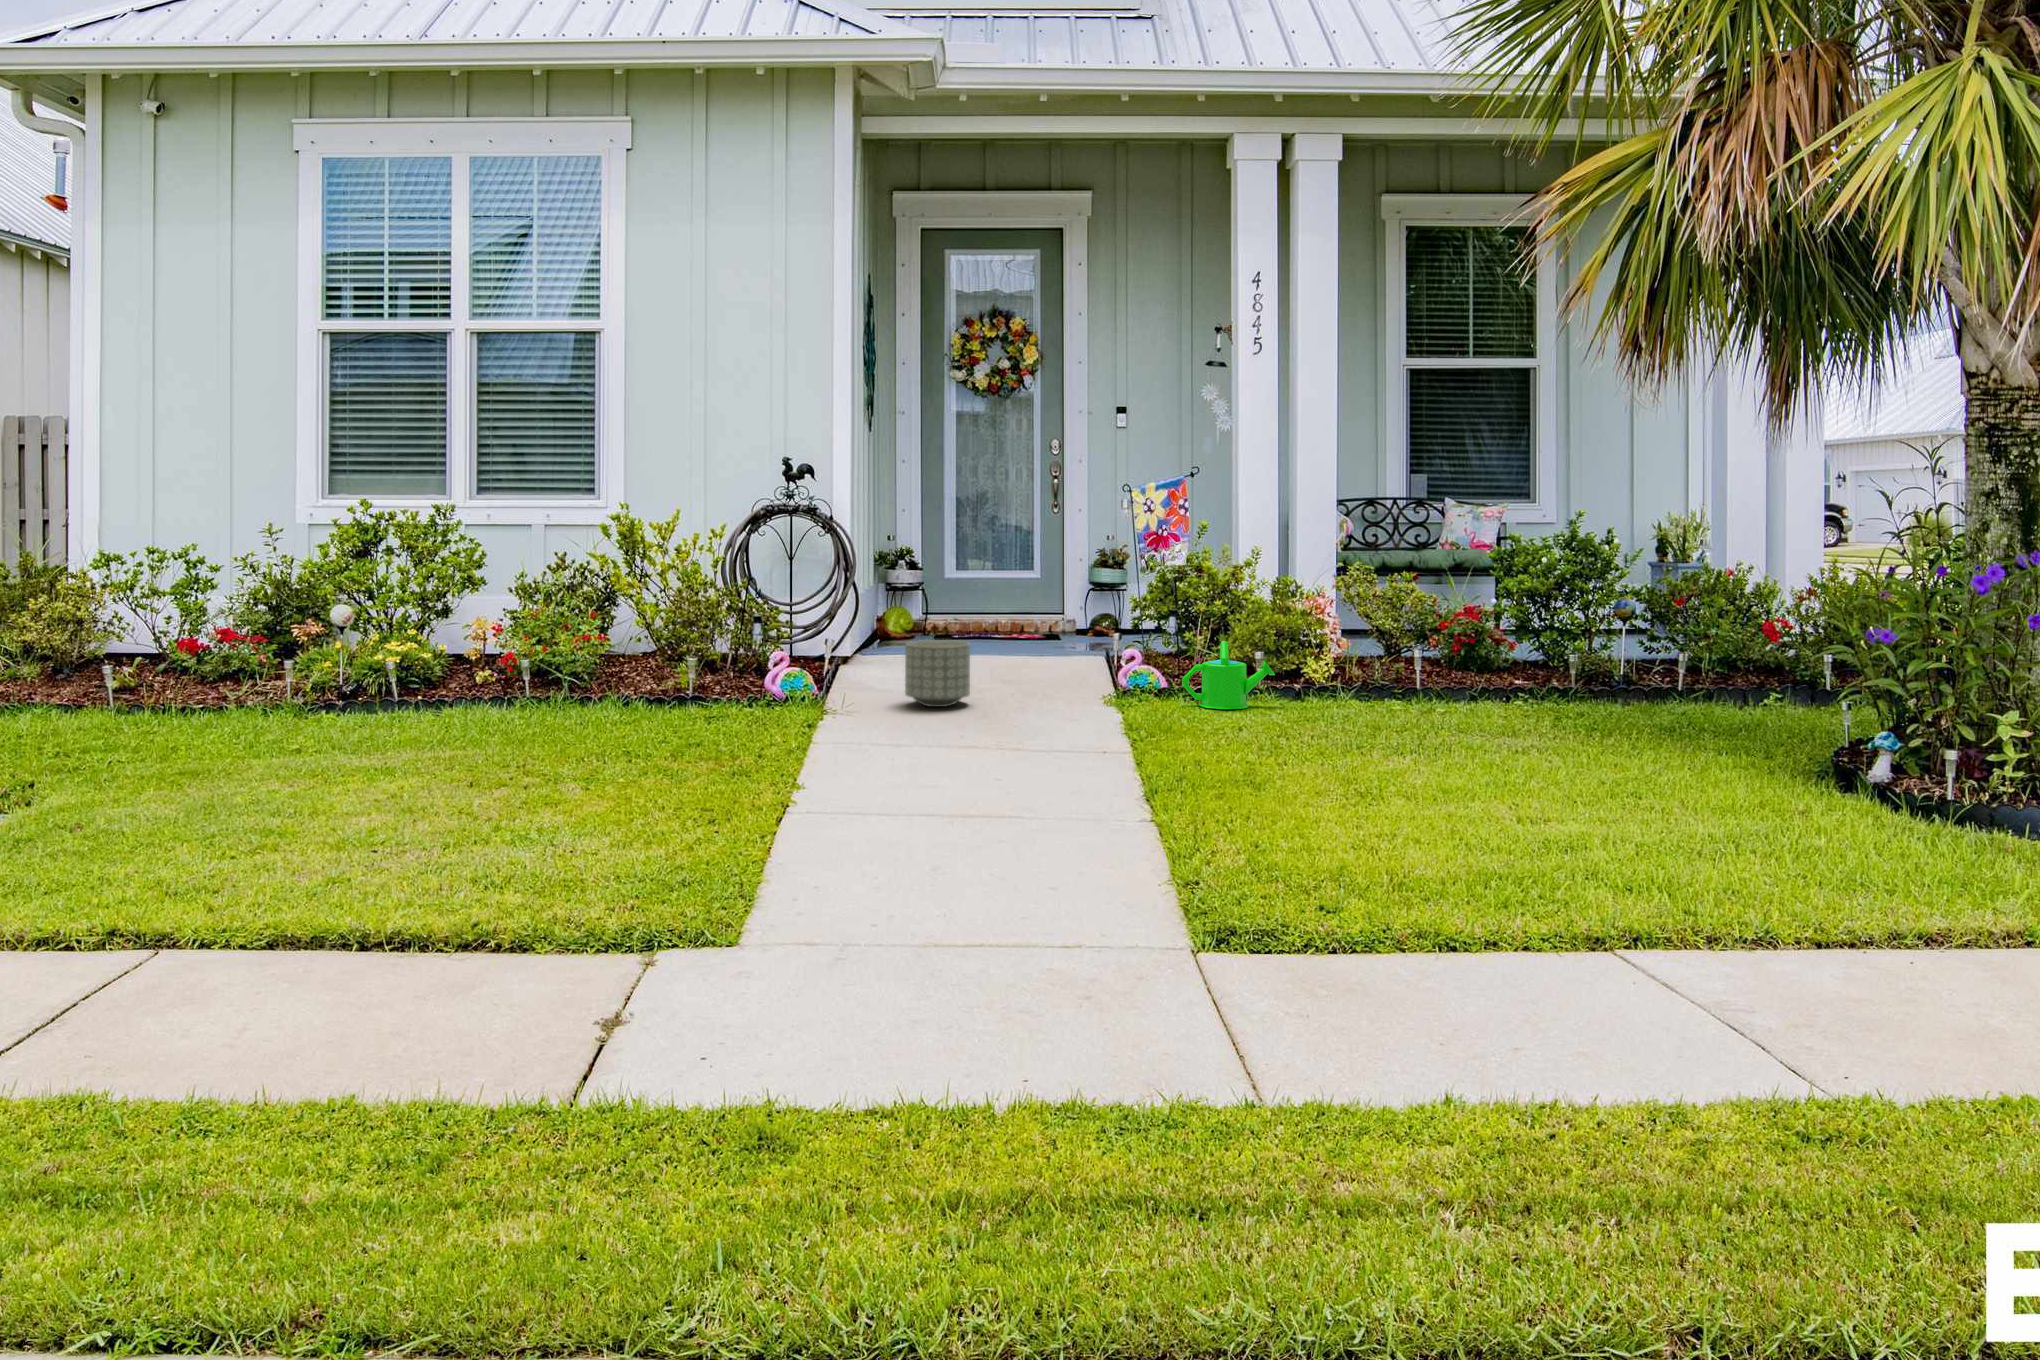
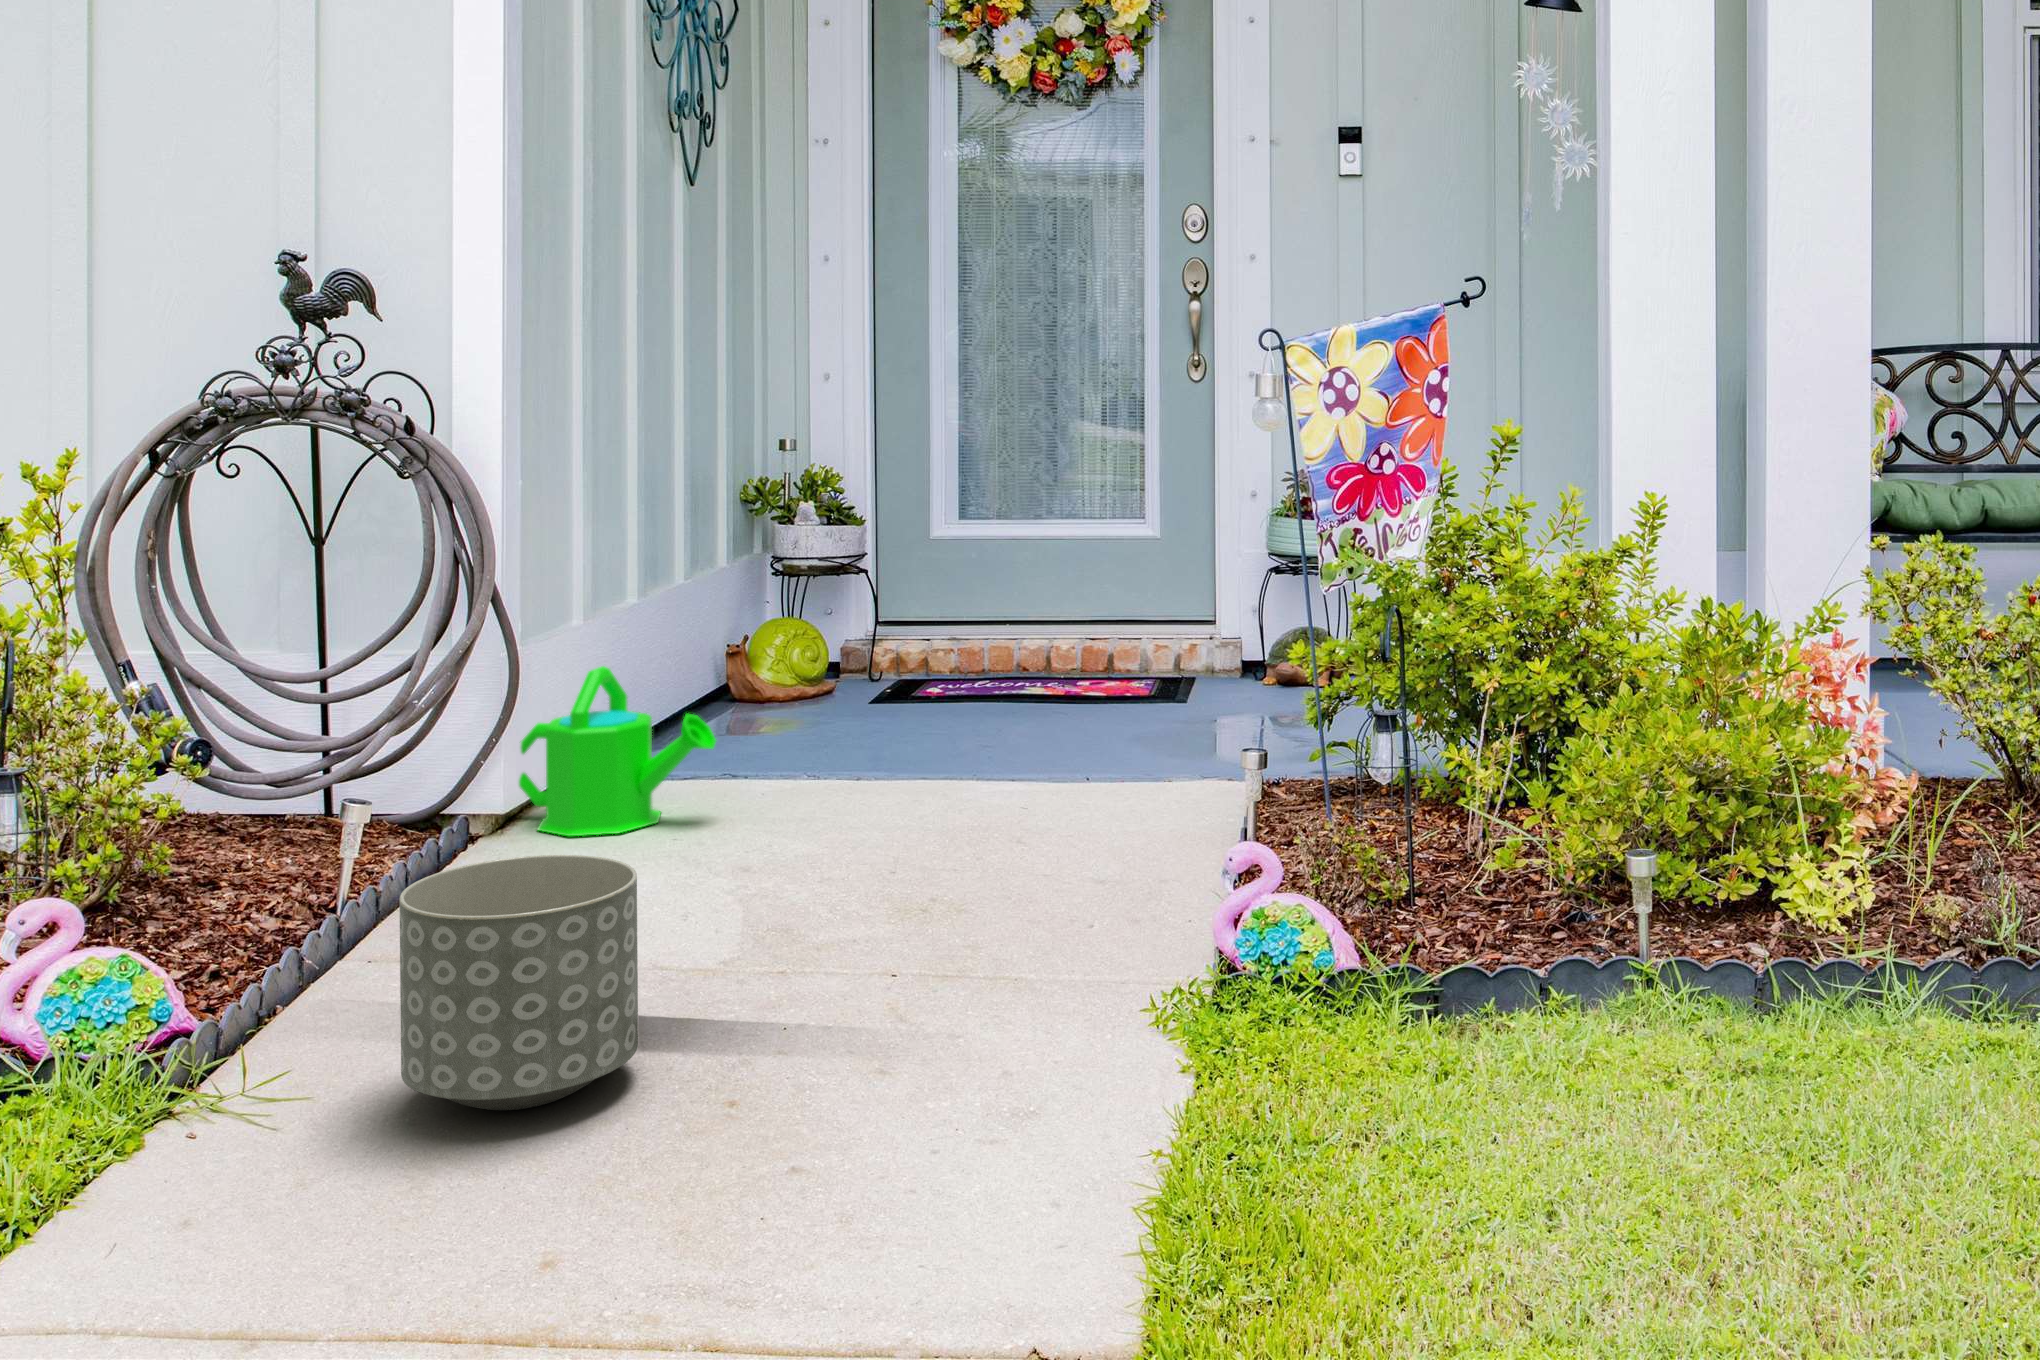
watering can: present [1182,641,1275,709] -> present [519,666,716,837]

